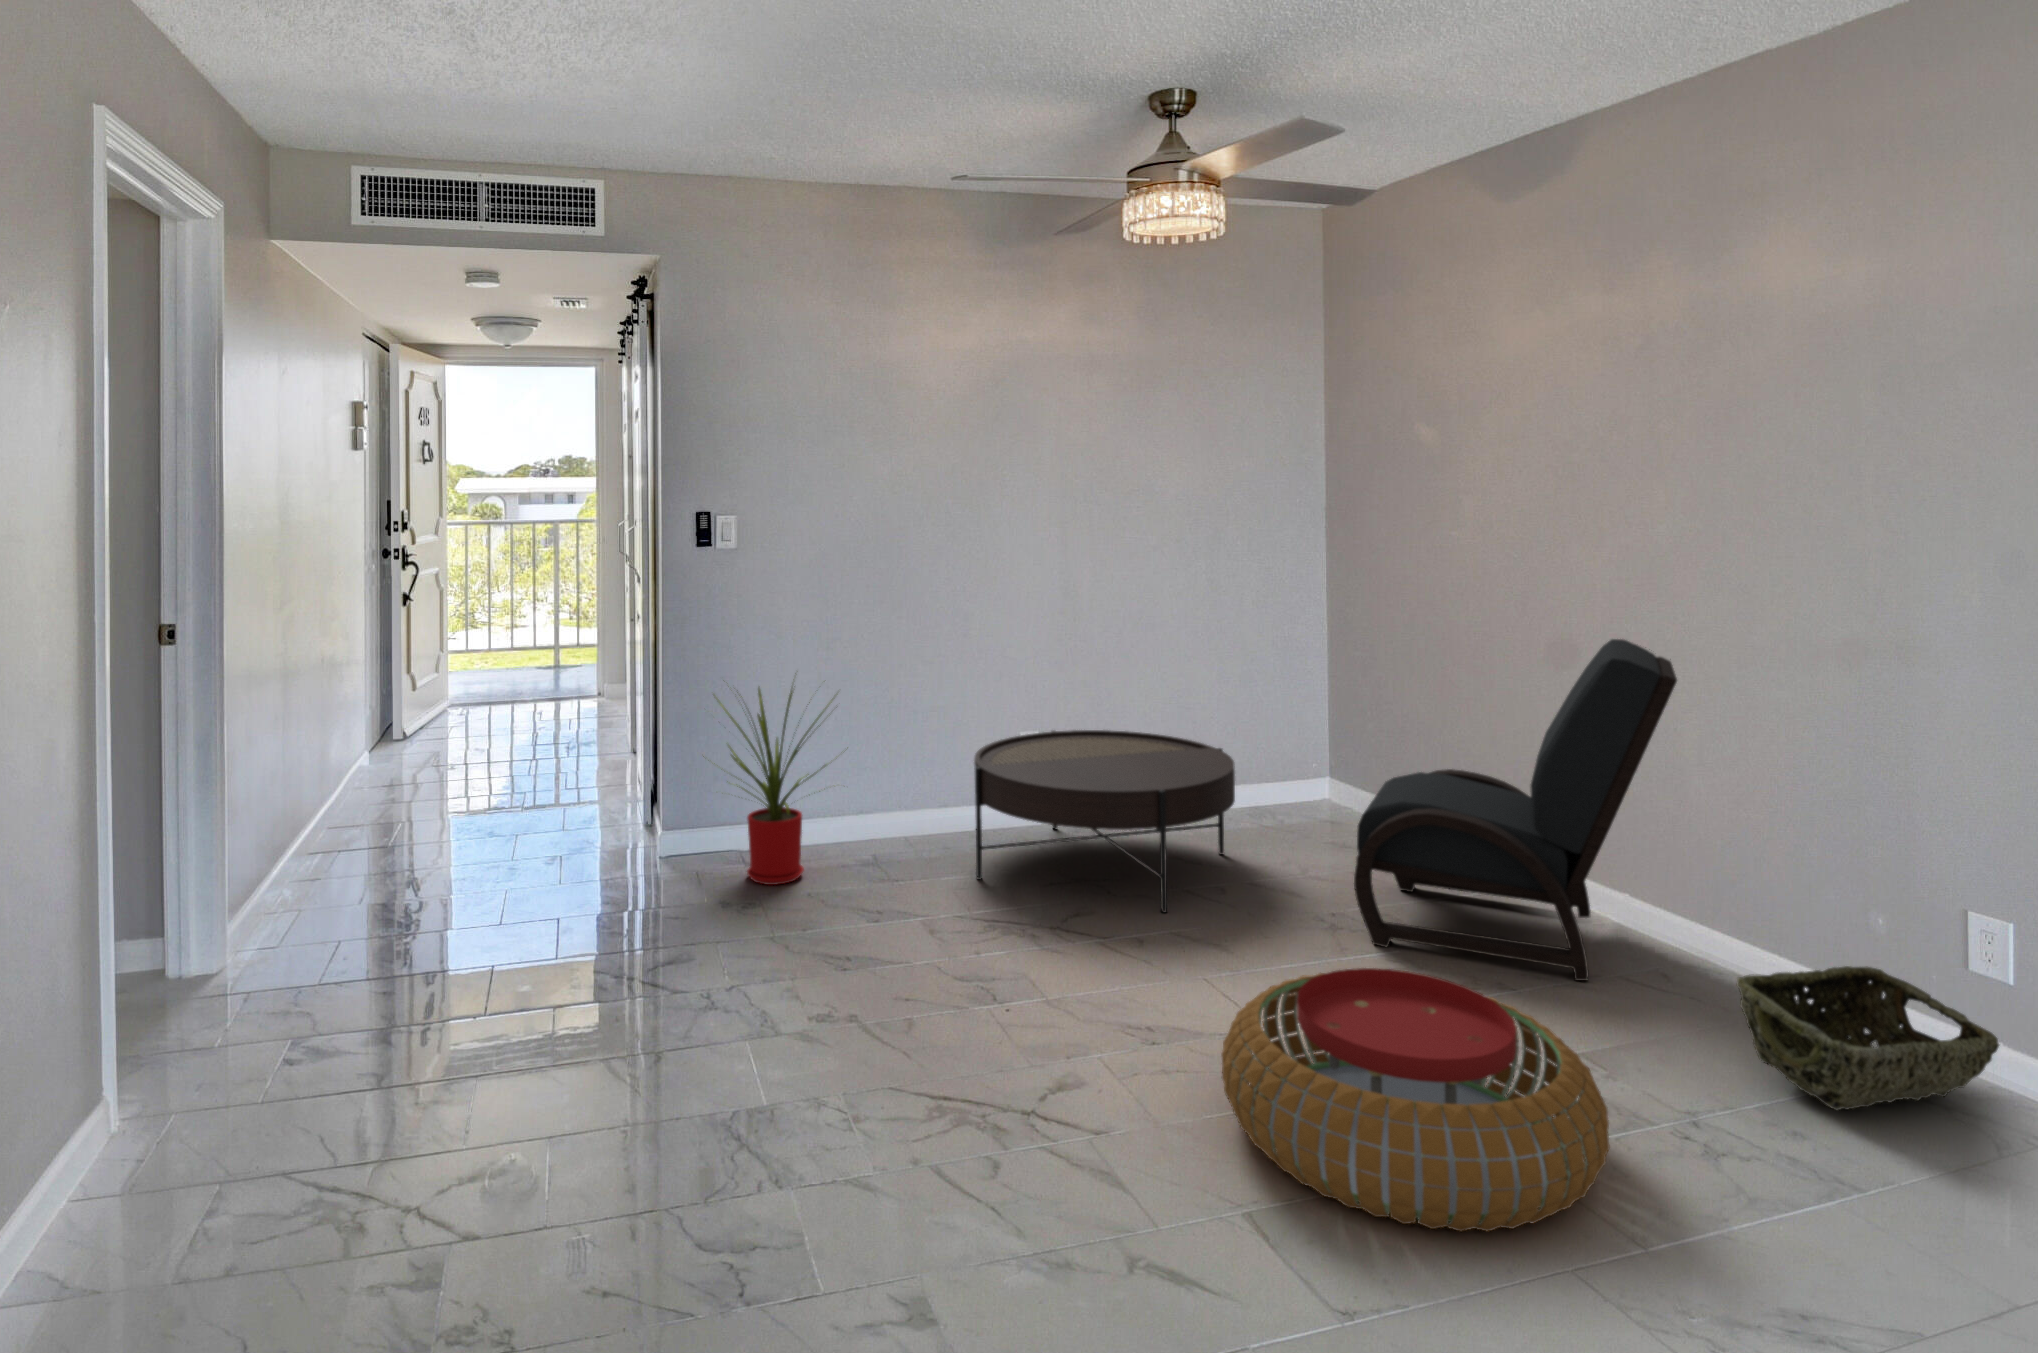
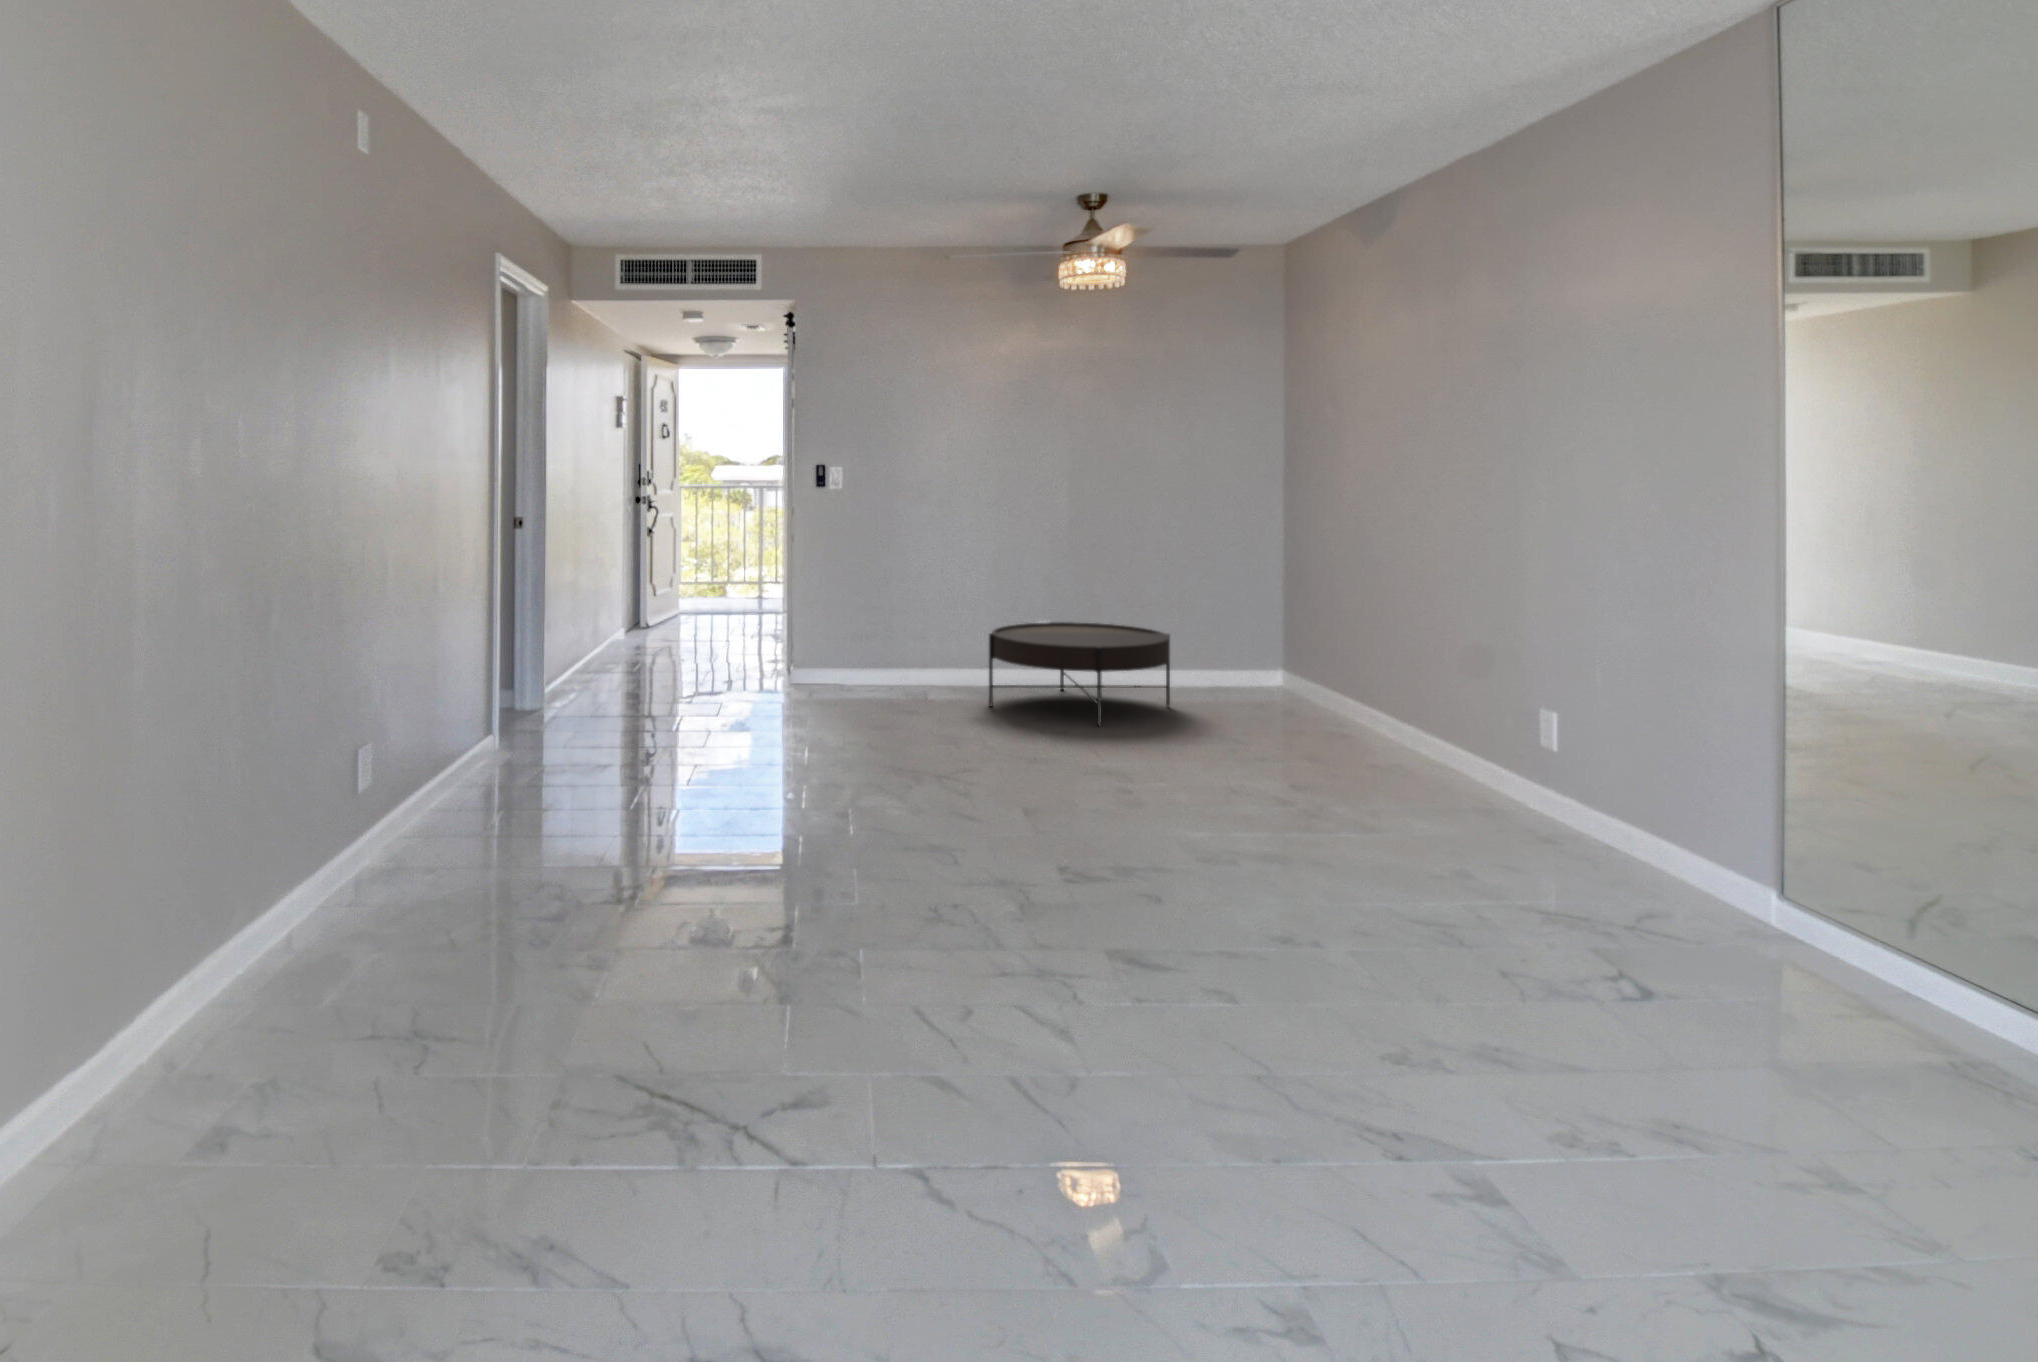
lounge chair: present [1354,639,1677,981] -> none [1214,555,1450,768]
house plant: present [703,688,848,885] -> none [813,568,910,700]
woven basket: present [1737,966,1999,1110] -> none [1387,744,1542,818]
pouf: present [1221,968,1610,1232] -> none [1048,720,1254,826]

